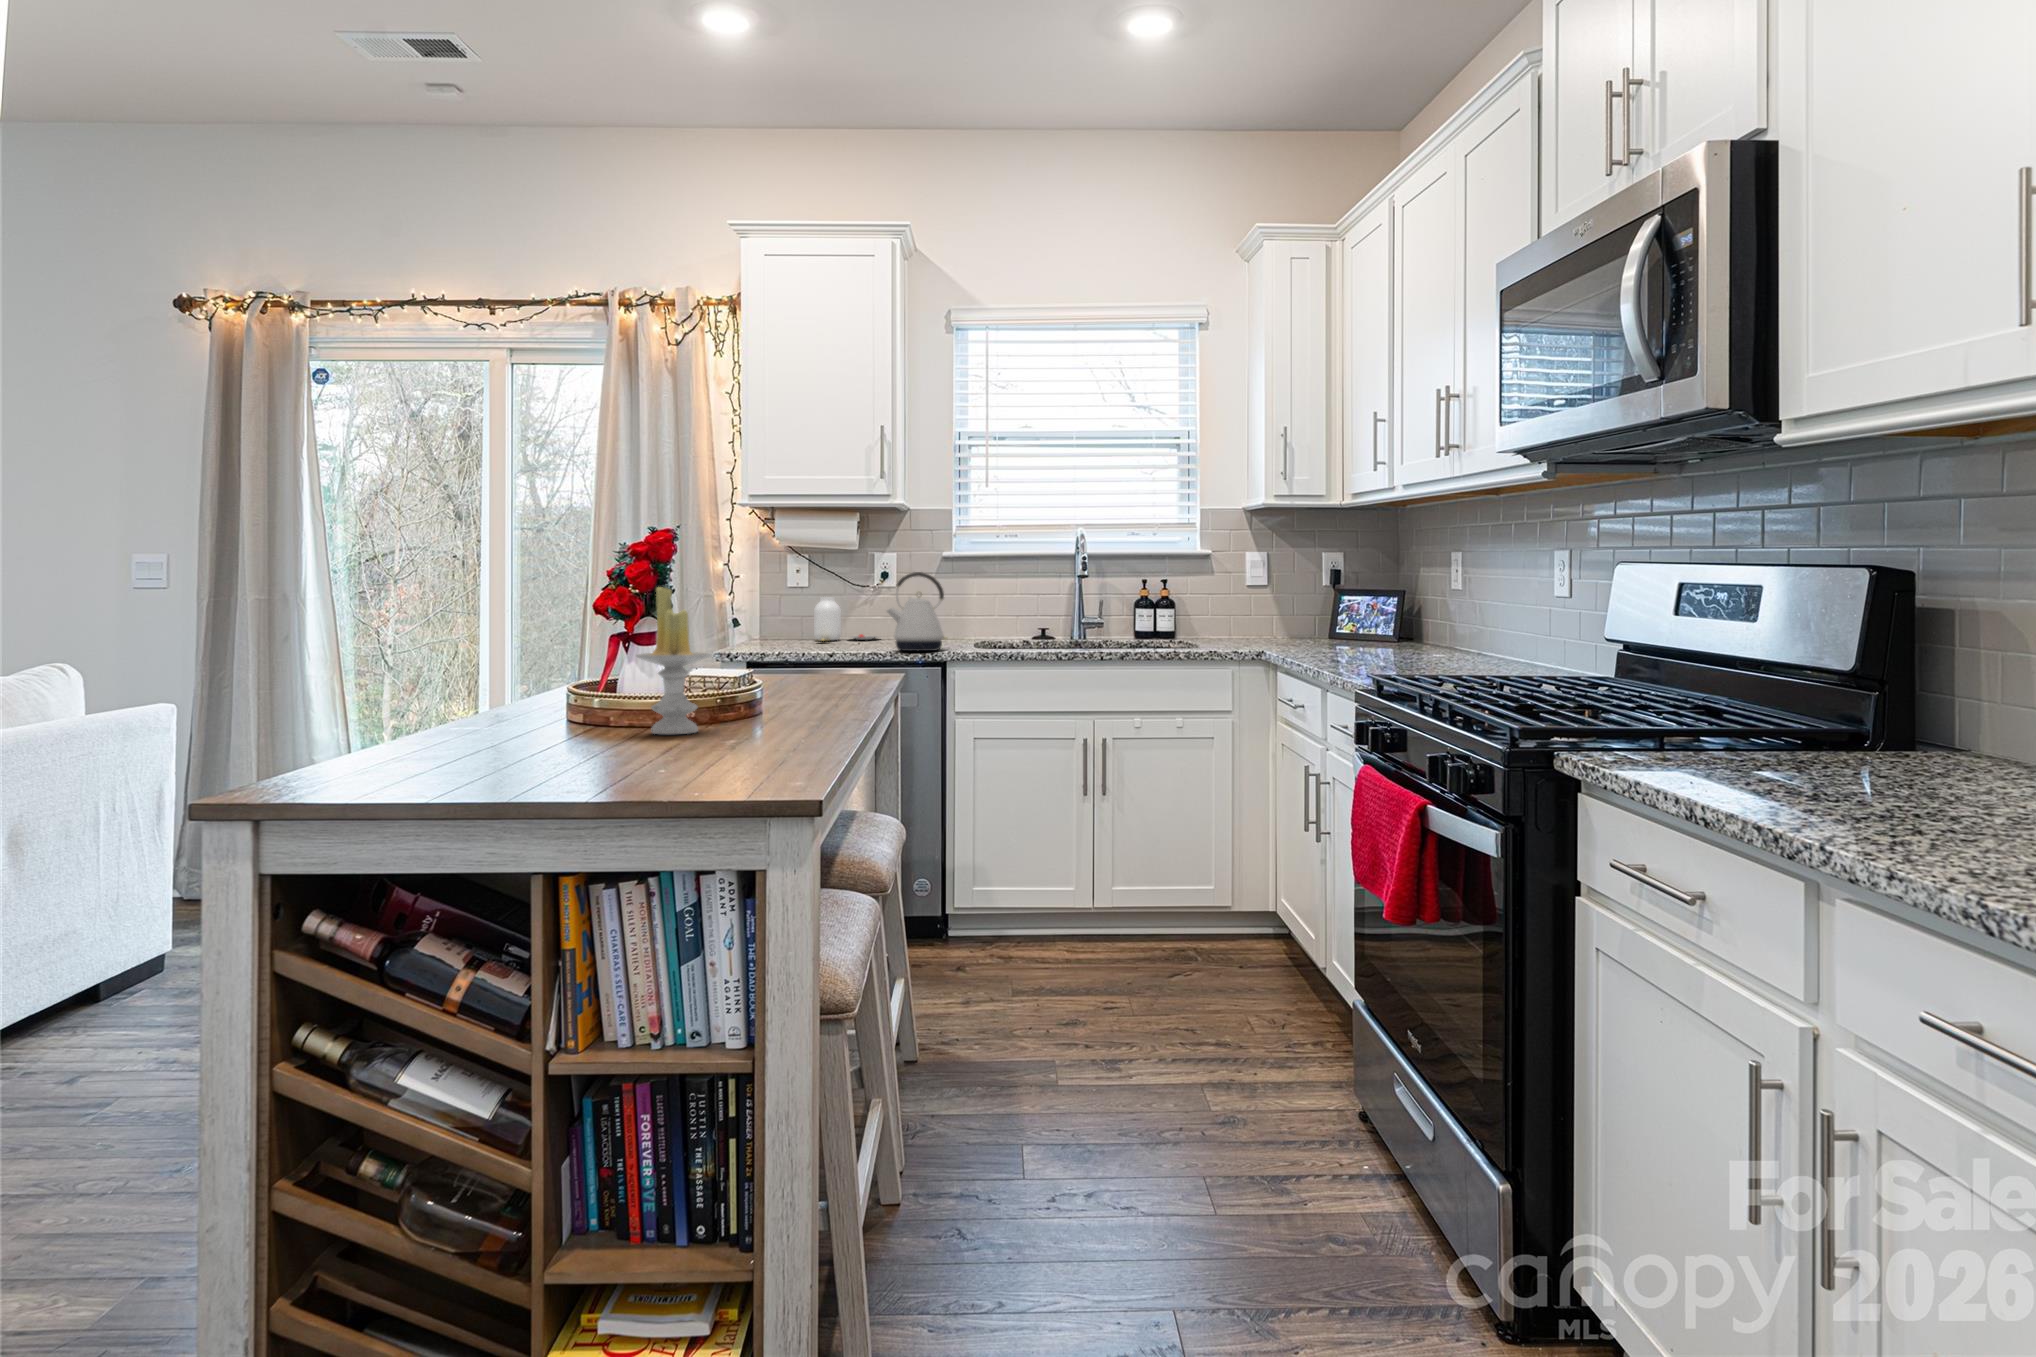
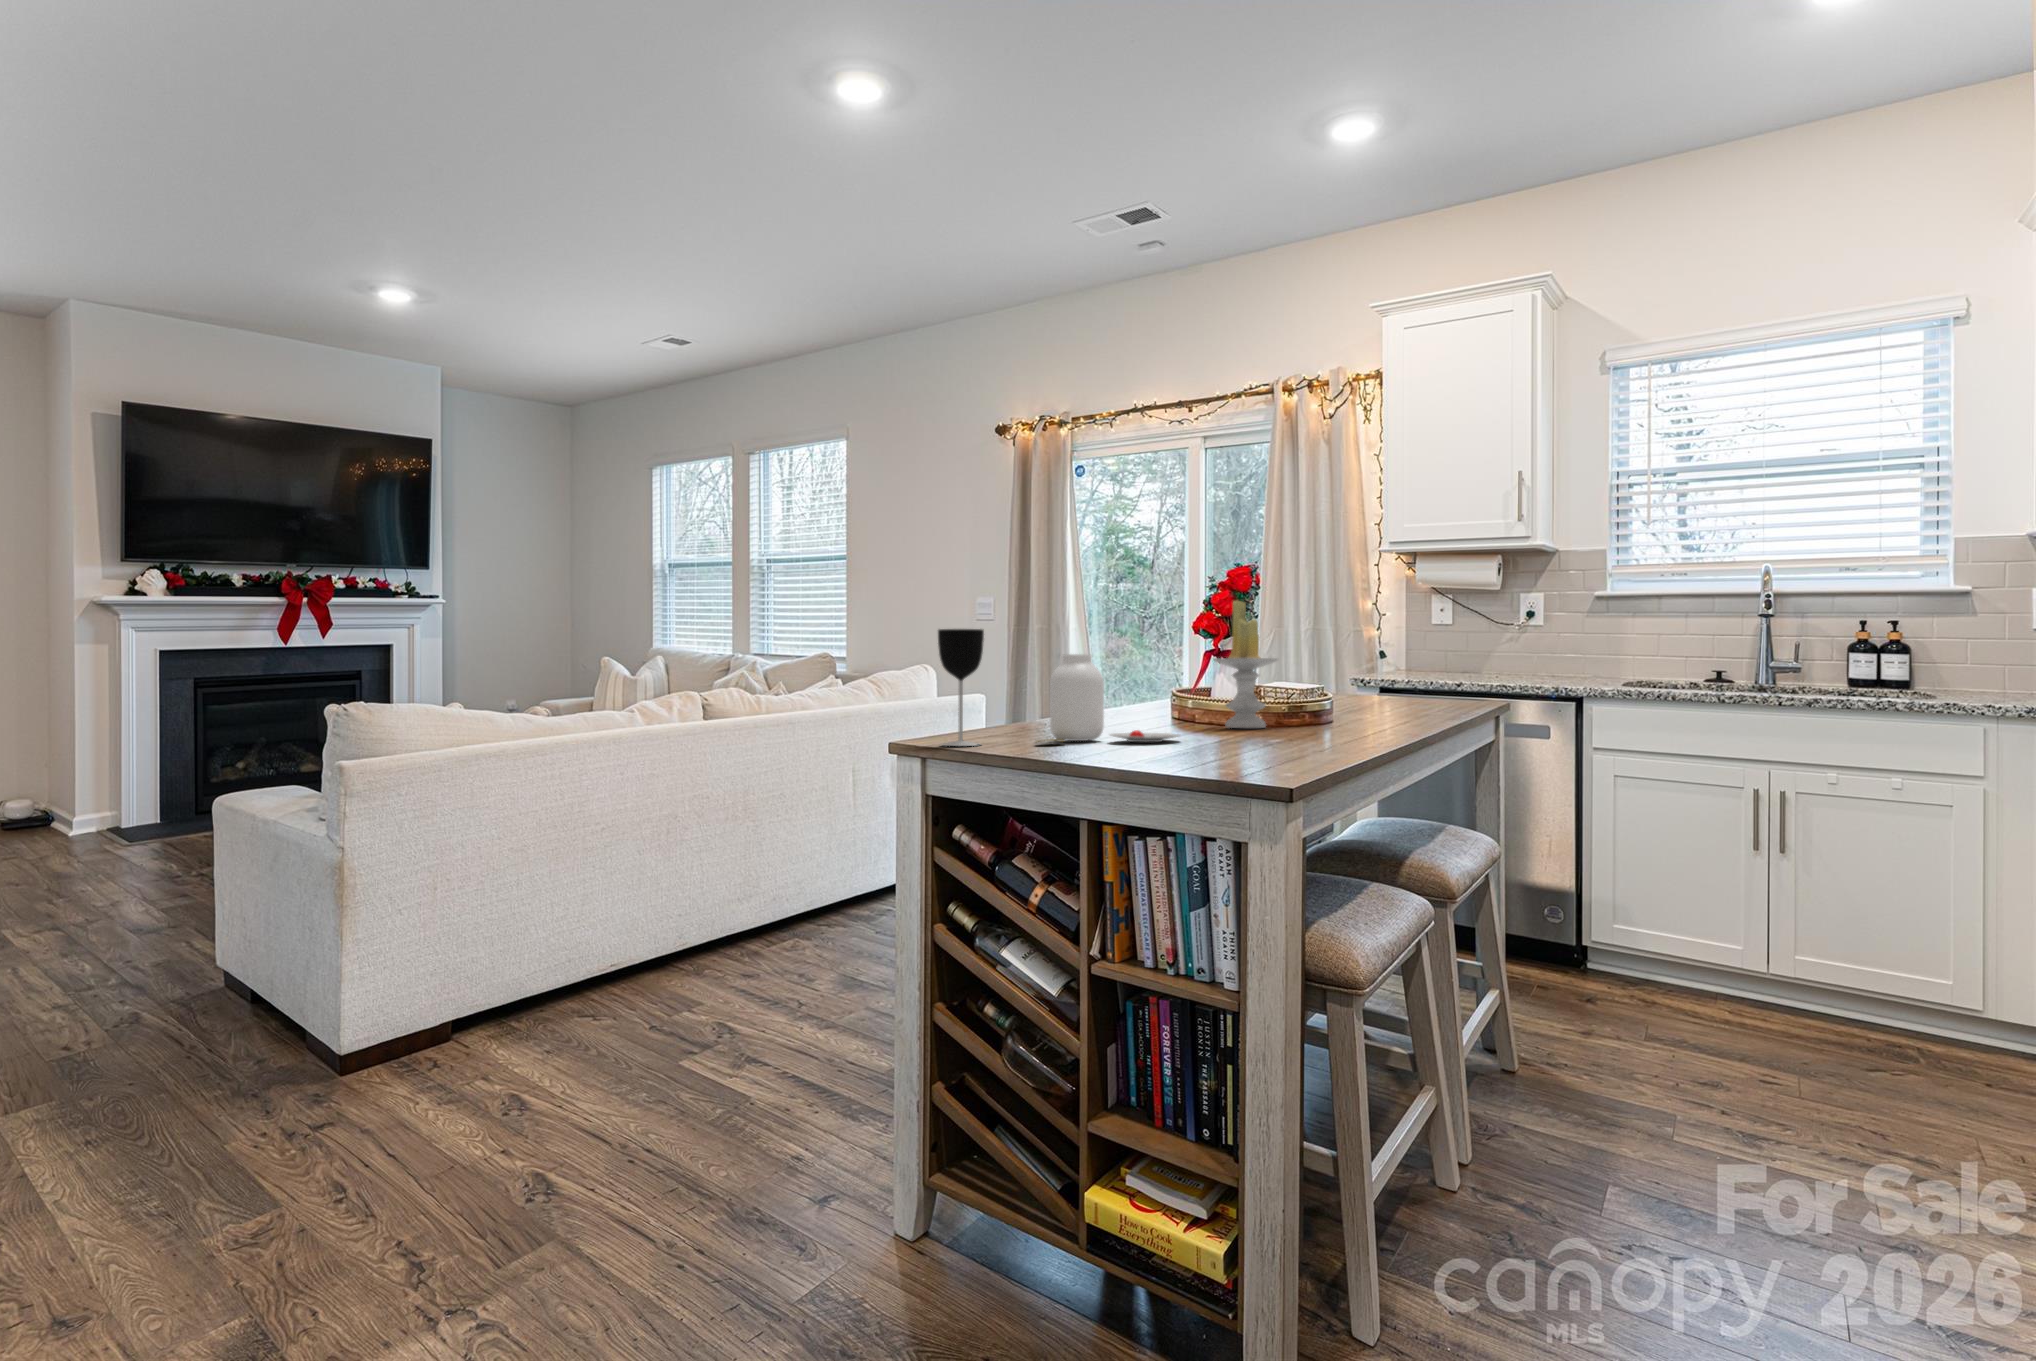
kettle: present [887,572,947,651] -> none [1522,607,1591,685]
jar: present [814,597,877,641] -> present [1036,654,1180,742]
wine glass: none [294,634,367,791] -> present [938,629,984,746]

